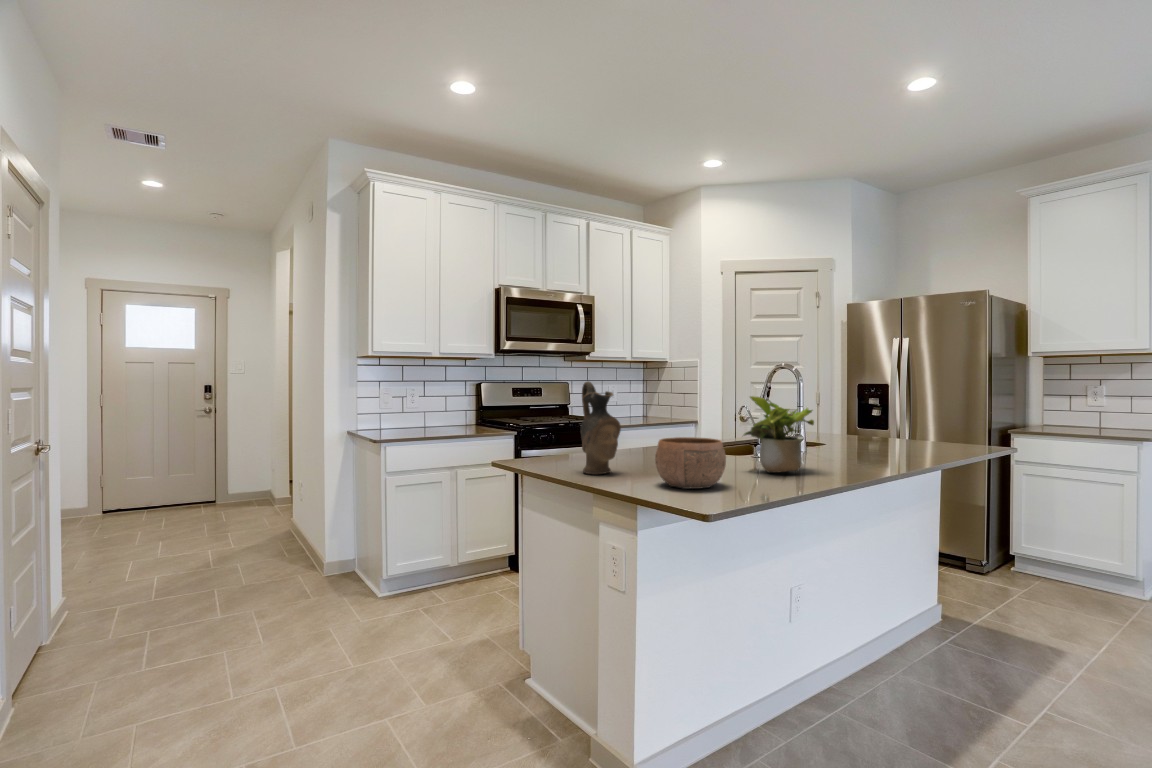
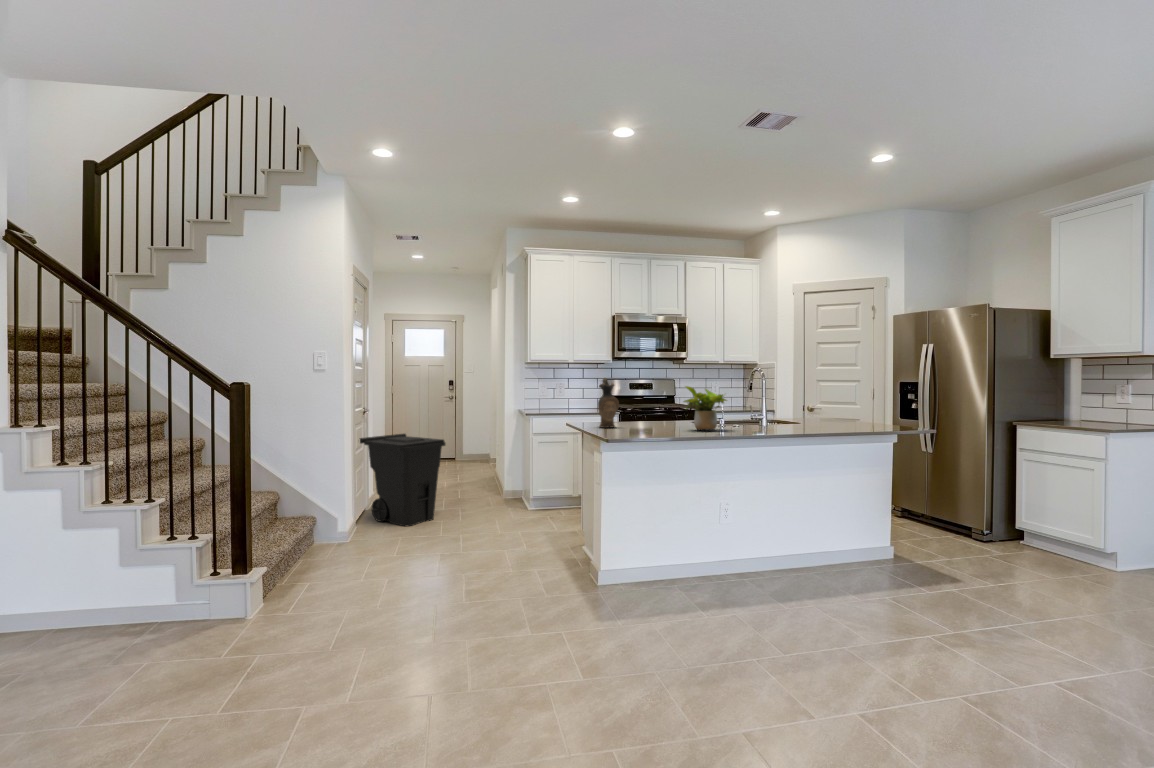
bowl: present [655,437,726,489] -> none [619,407,656,433]
trash can: none [24,485,225,674] -> present [360,434,446,526]

